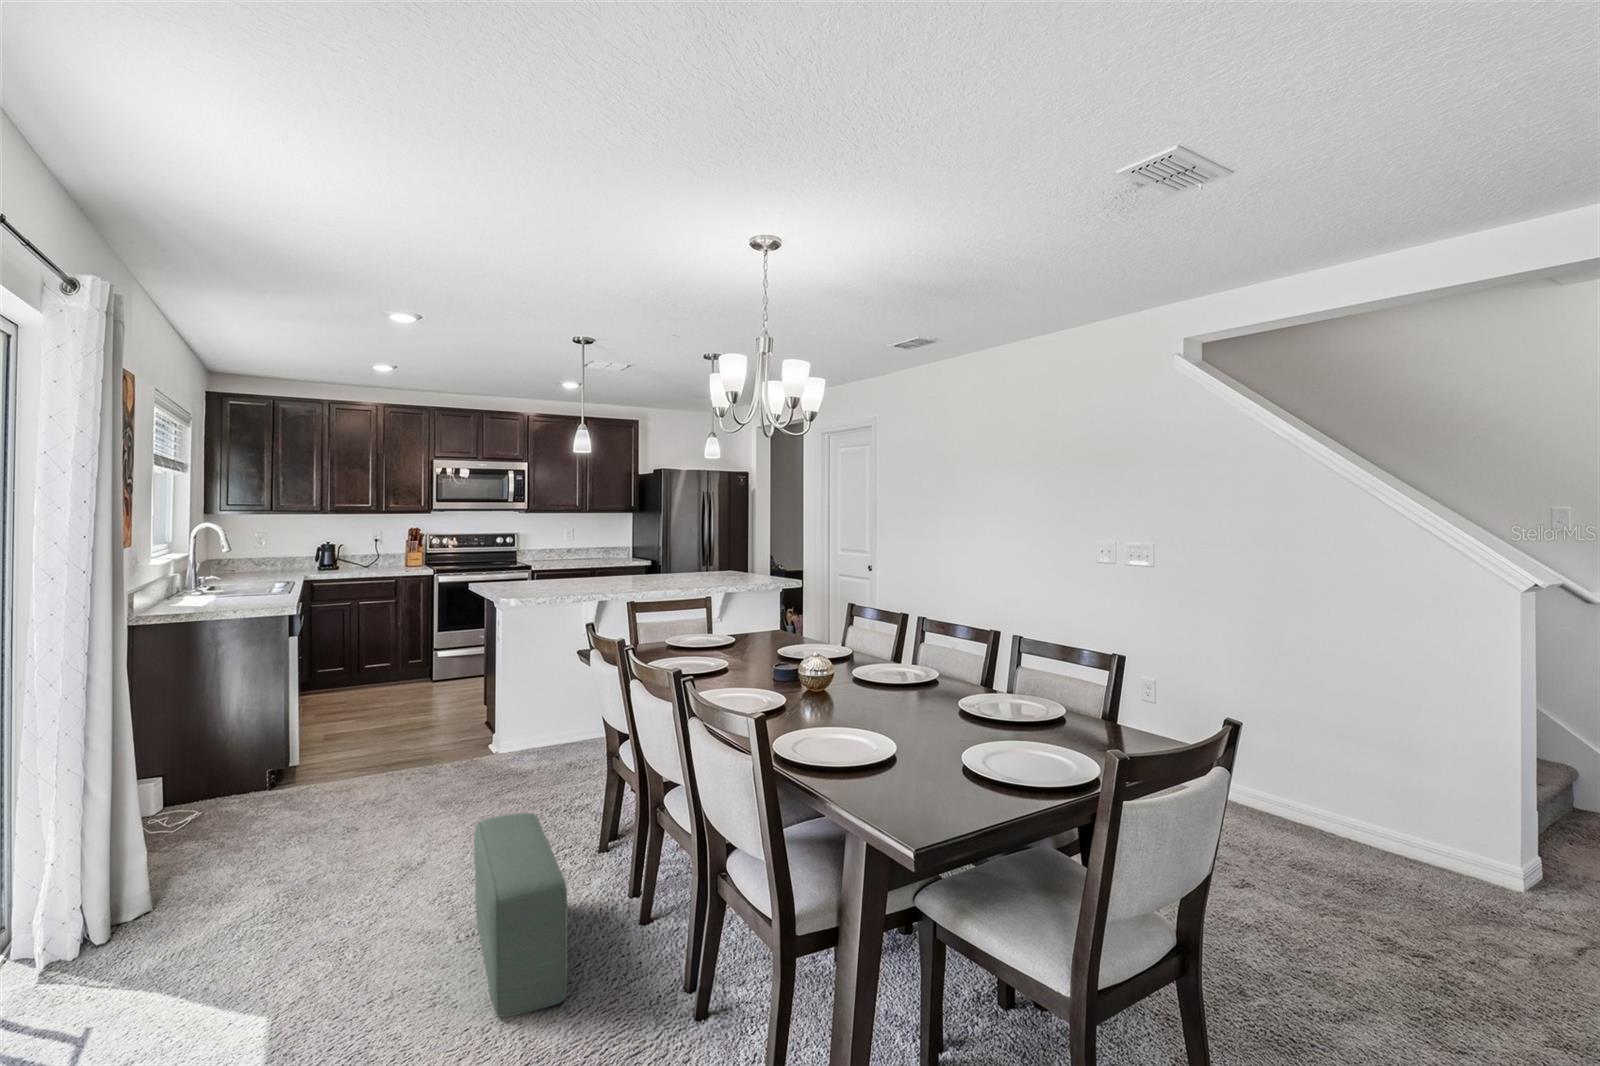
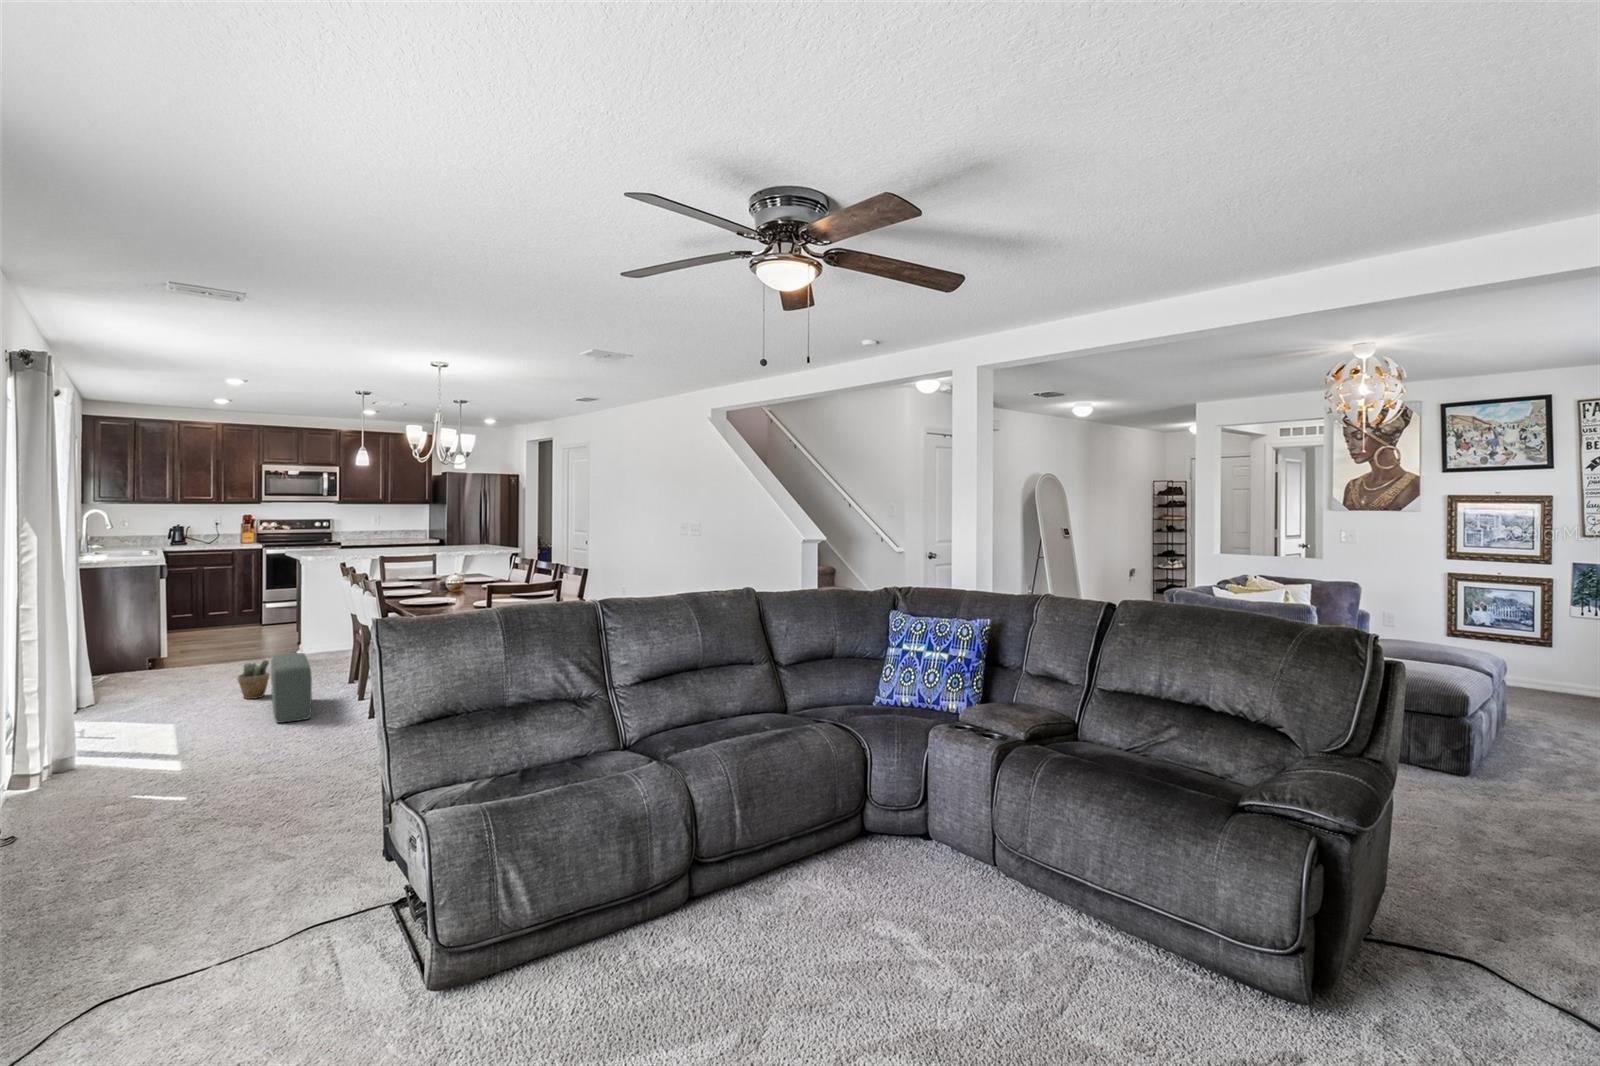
potted plant: none [409,814,467,896] -> present [237,660,270,699]

